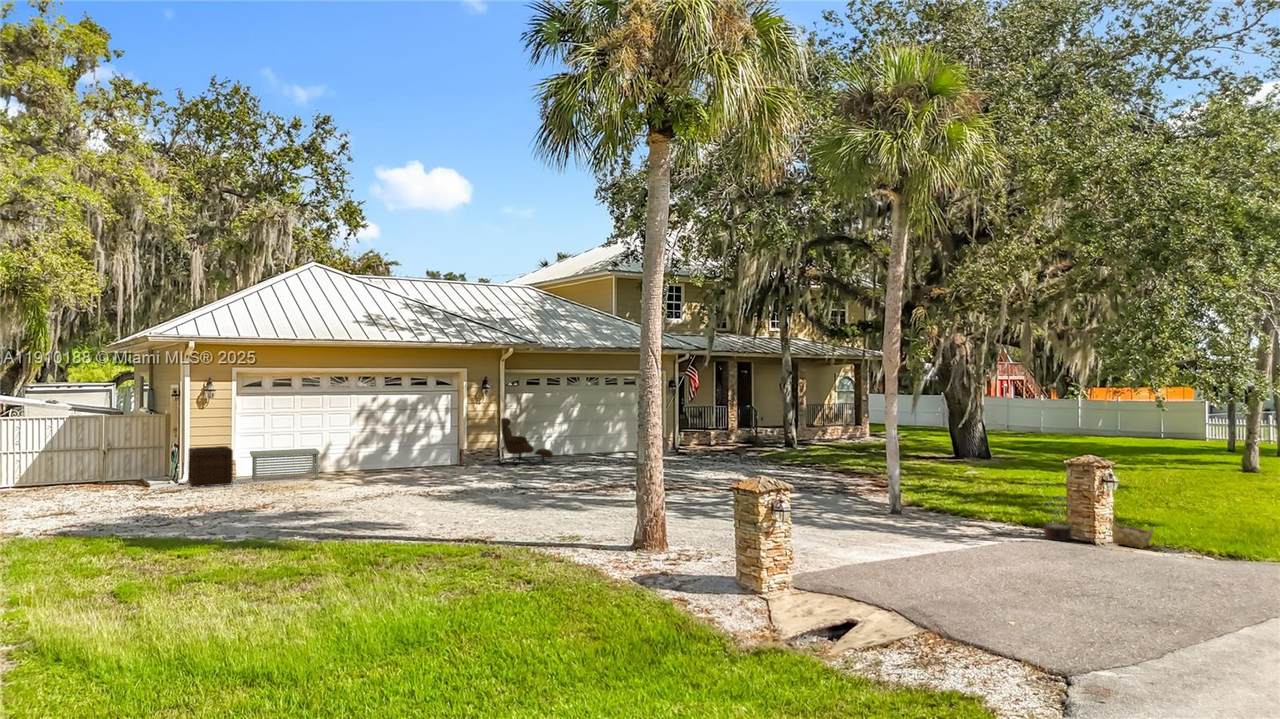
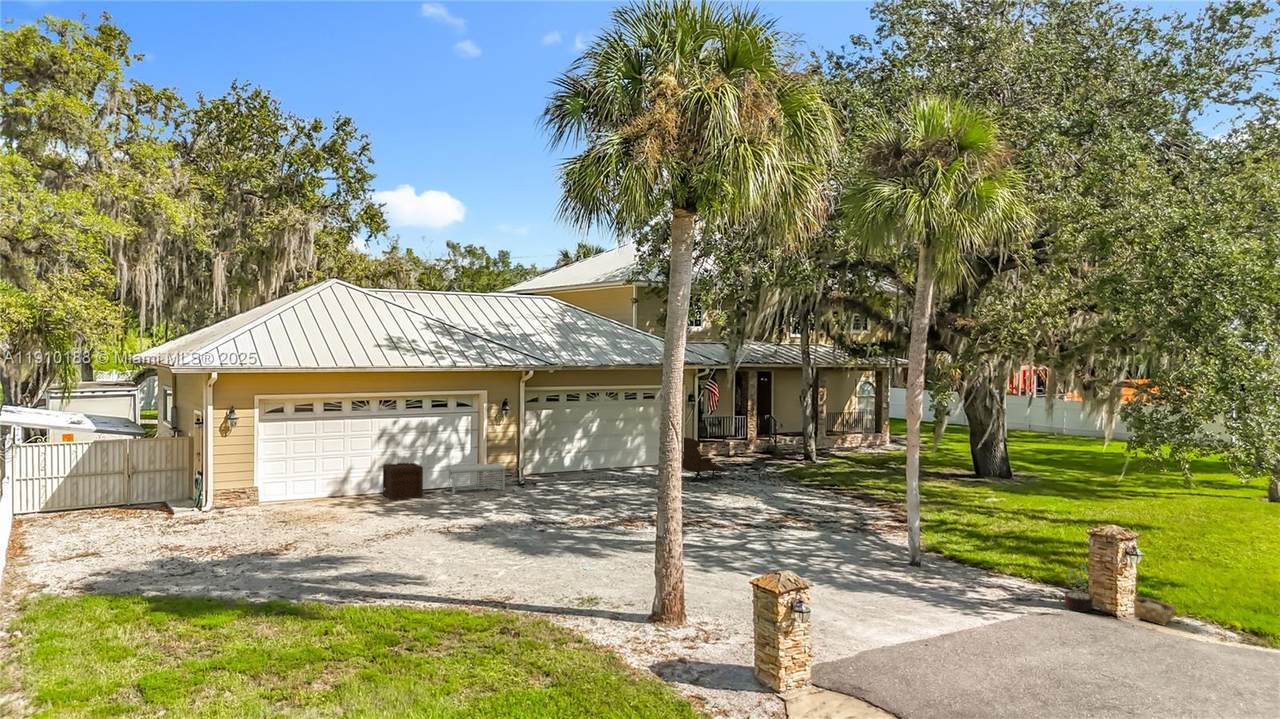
lounge chair: present [501,418,553,465] -> present [683,437,725,482]
wooden crate: present [188,446,233,487] -> present [382,462,423,500]
storage bench: present [250,448,320,482] -> present [446,463,506,494]

